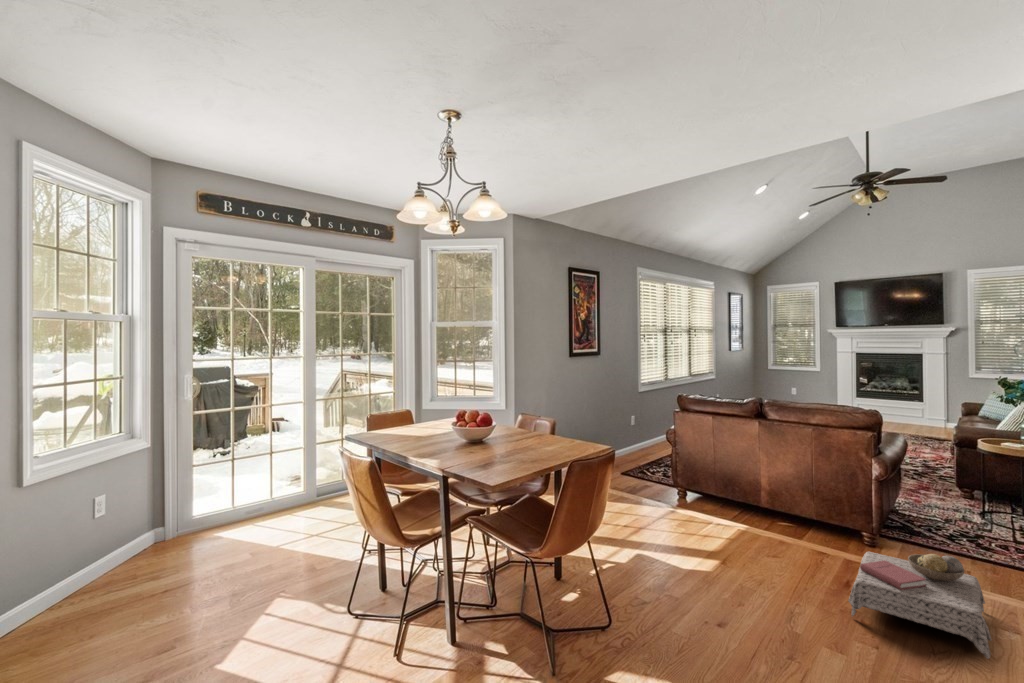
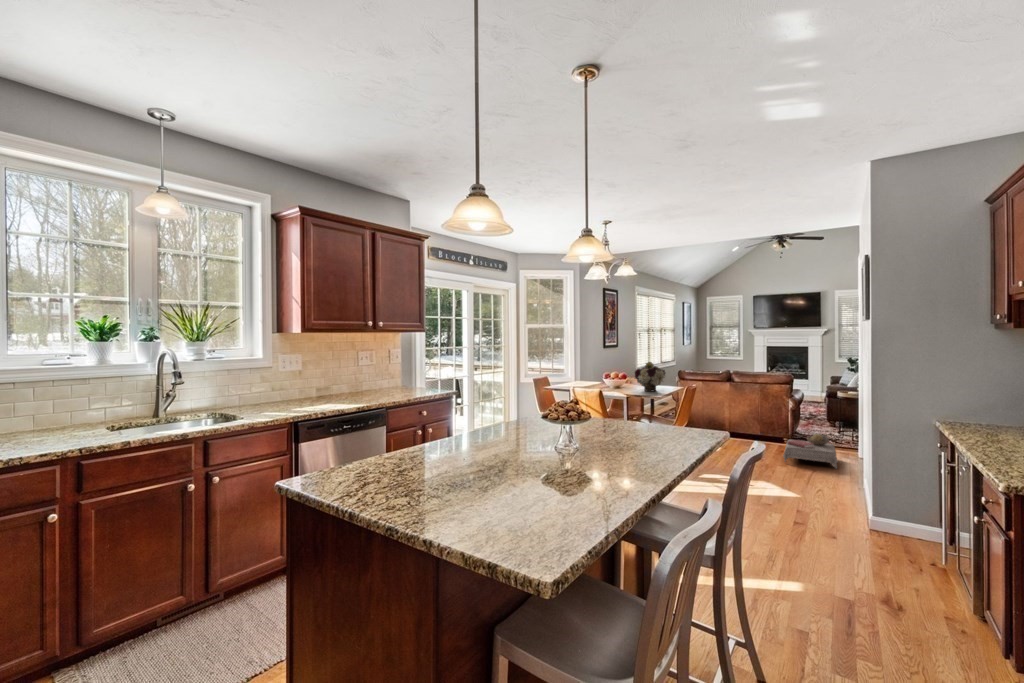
flower arrangement: none [507,388,569,451] -> present [635,362,665,391]

